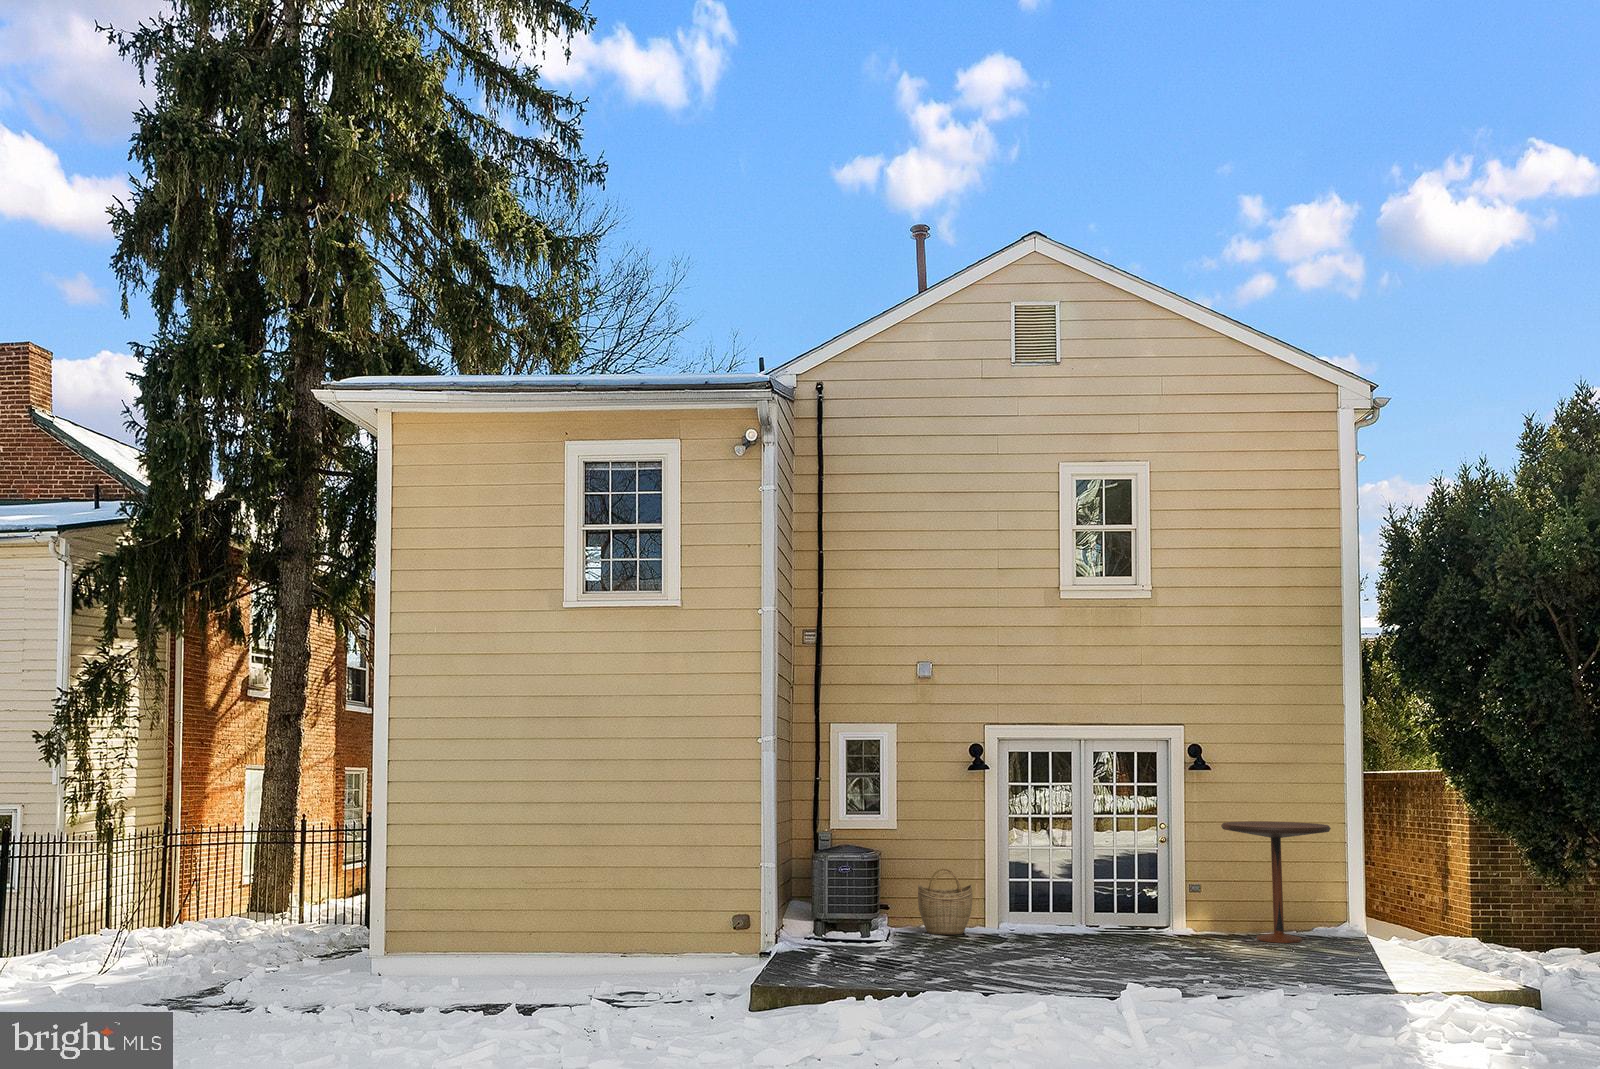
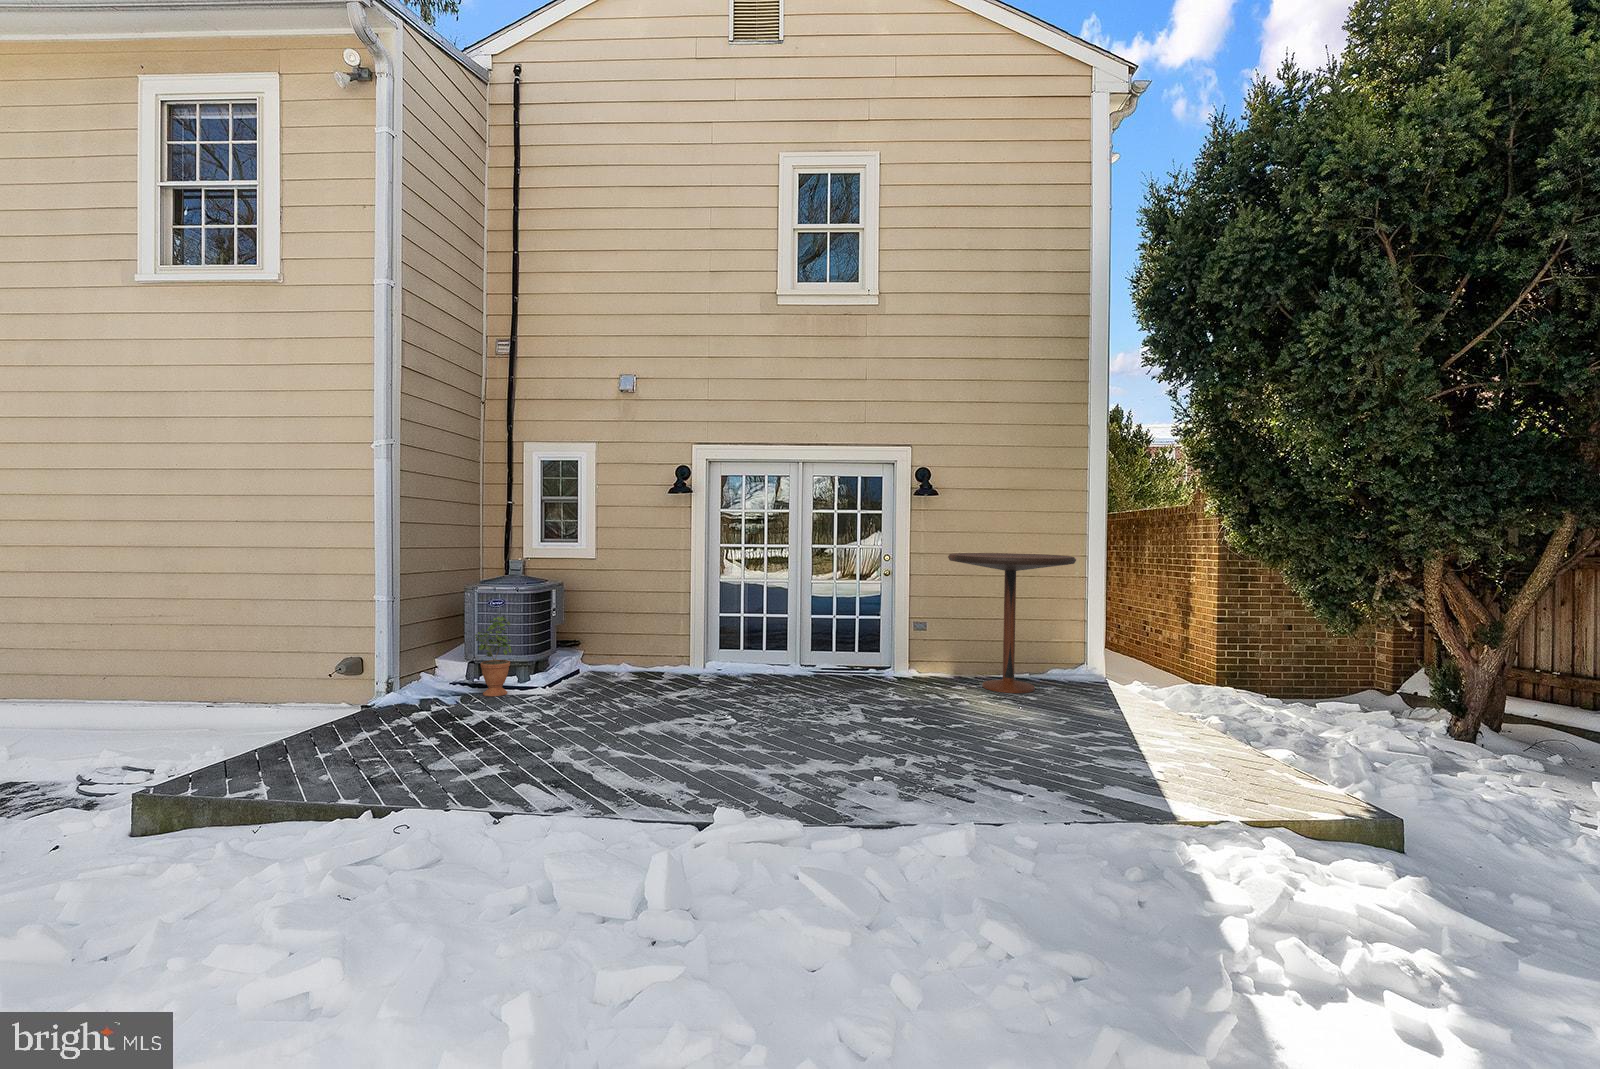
woven basket: present [918,869,972,935] -> none [605,602,667,675]
potted plant: none [845,878,874,947] -> present [475,613,512,696]

